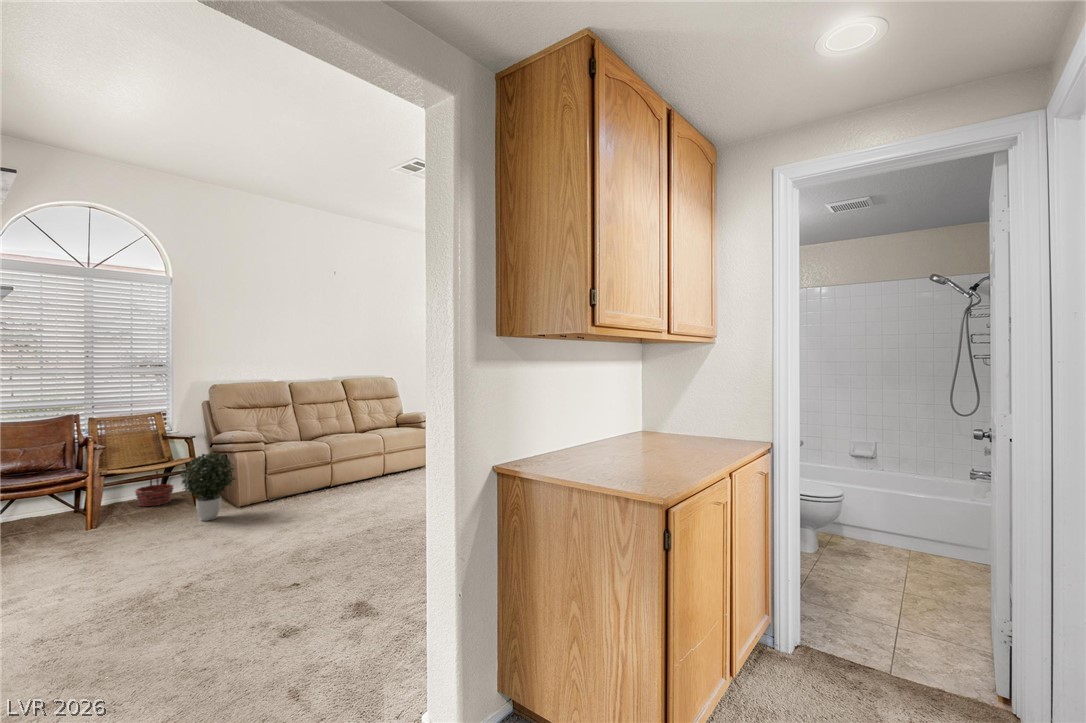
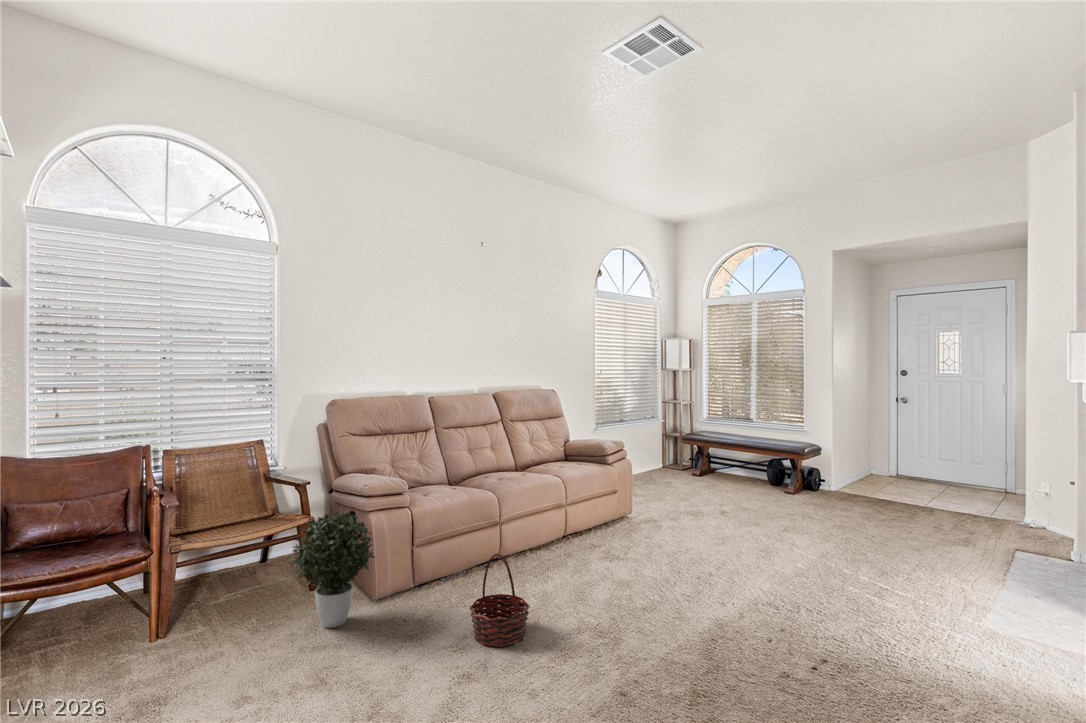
basket: present [135,471,173,506] -> present [469,554,530,647]

